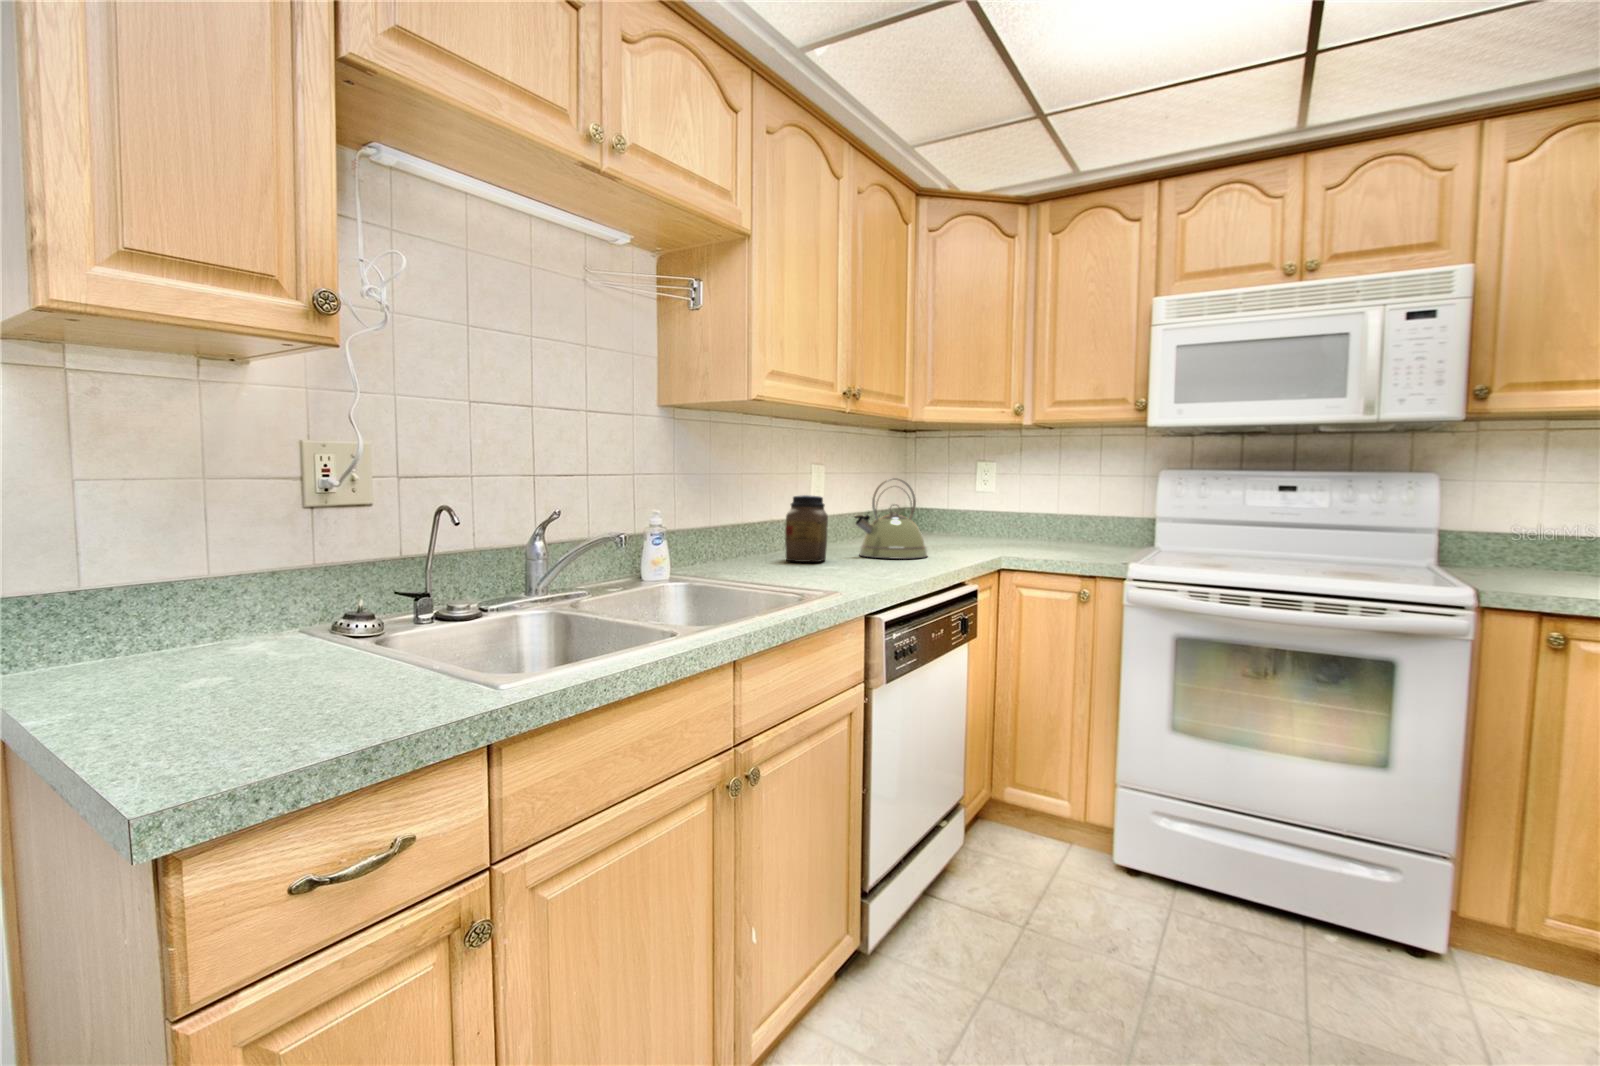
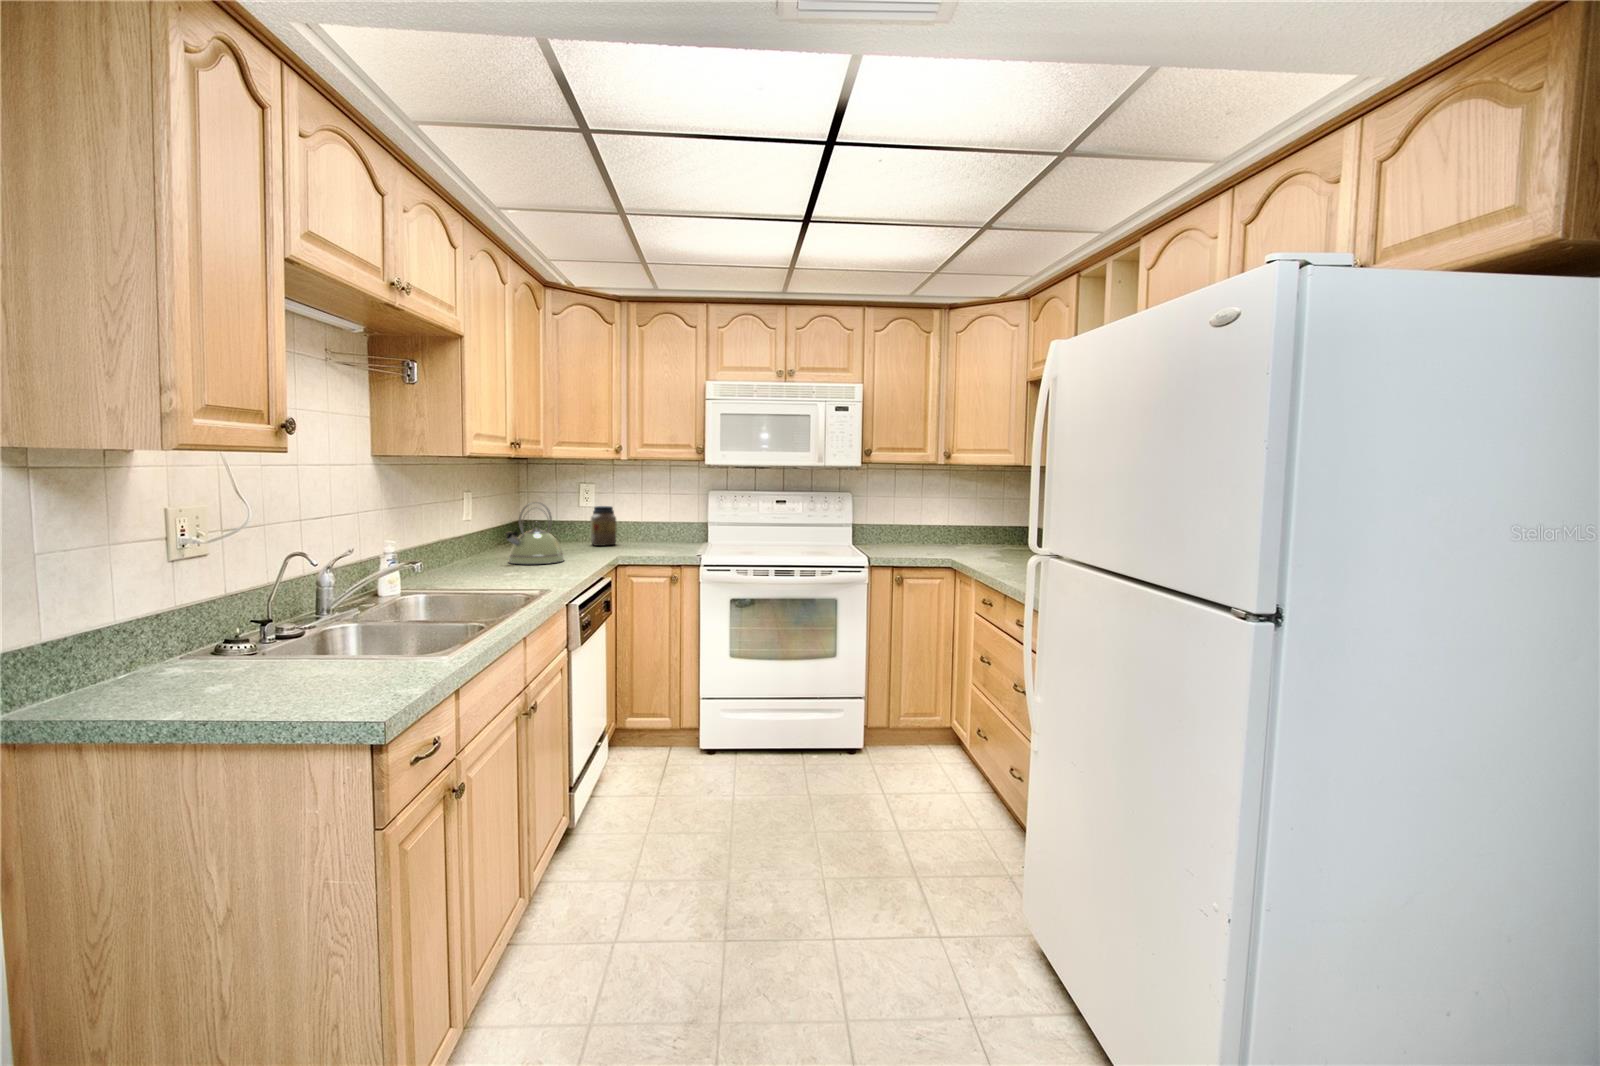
jar: present [785,495,828,562] -> present [591,506,617,546]

